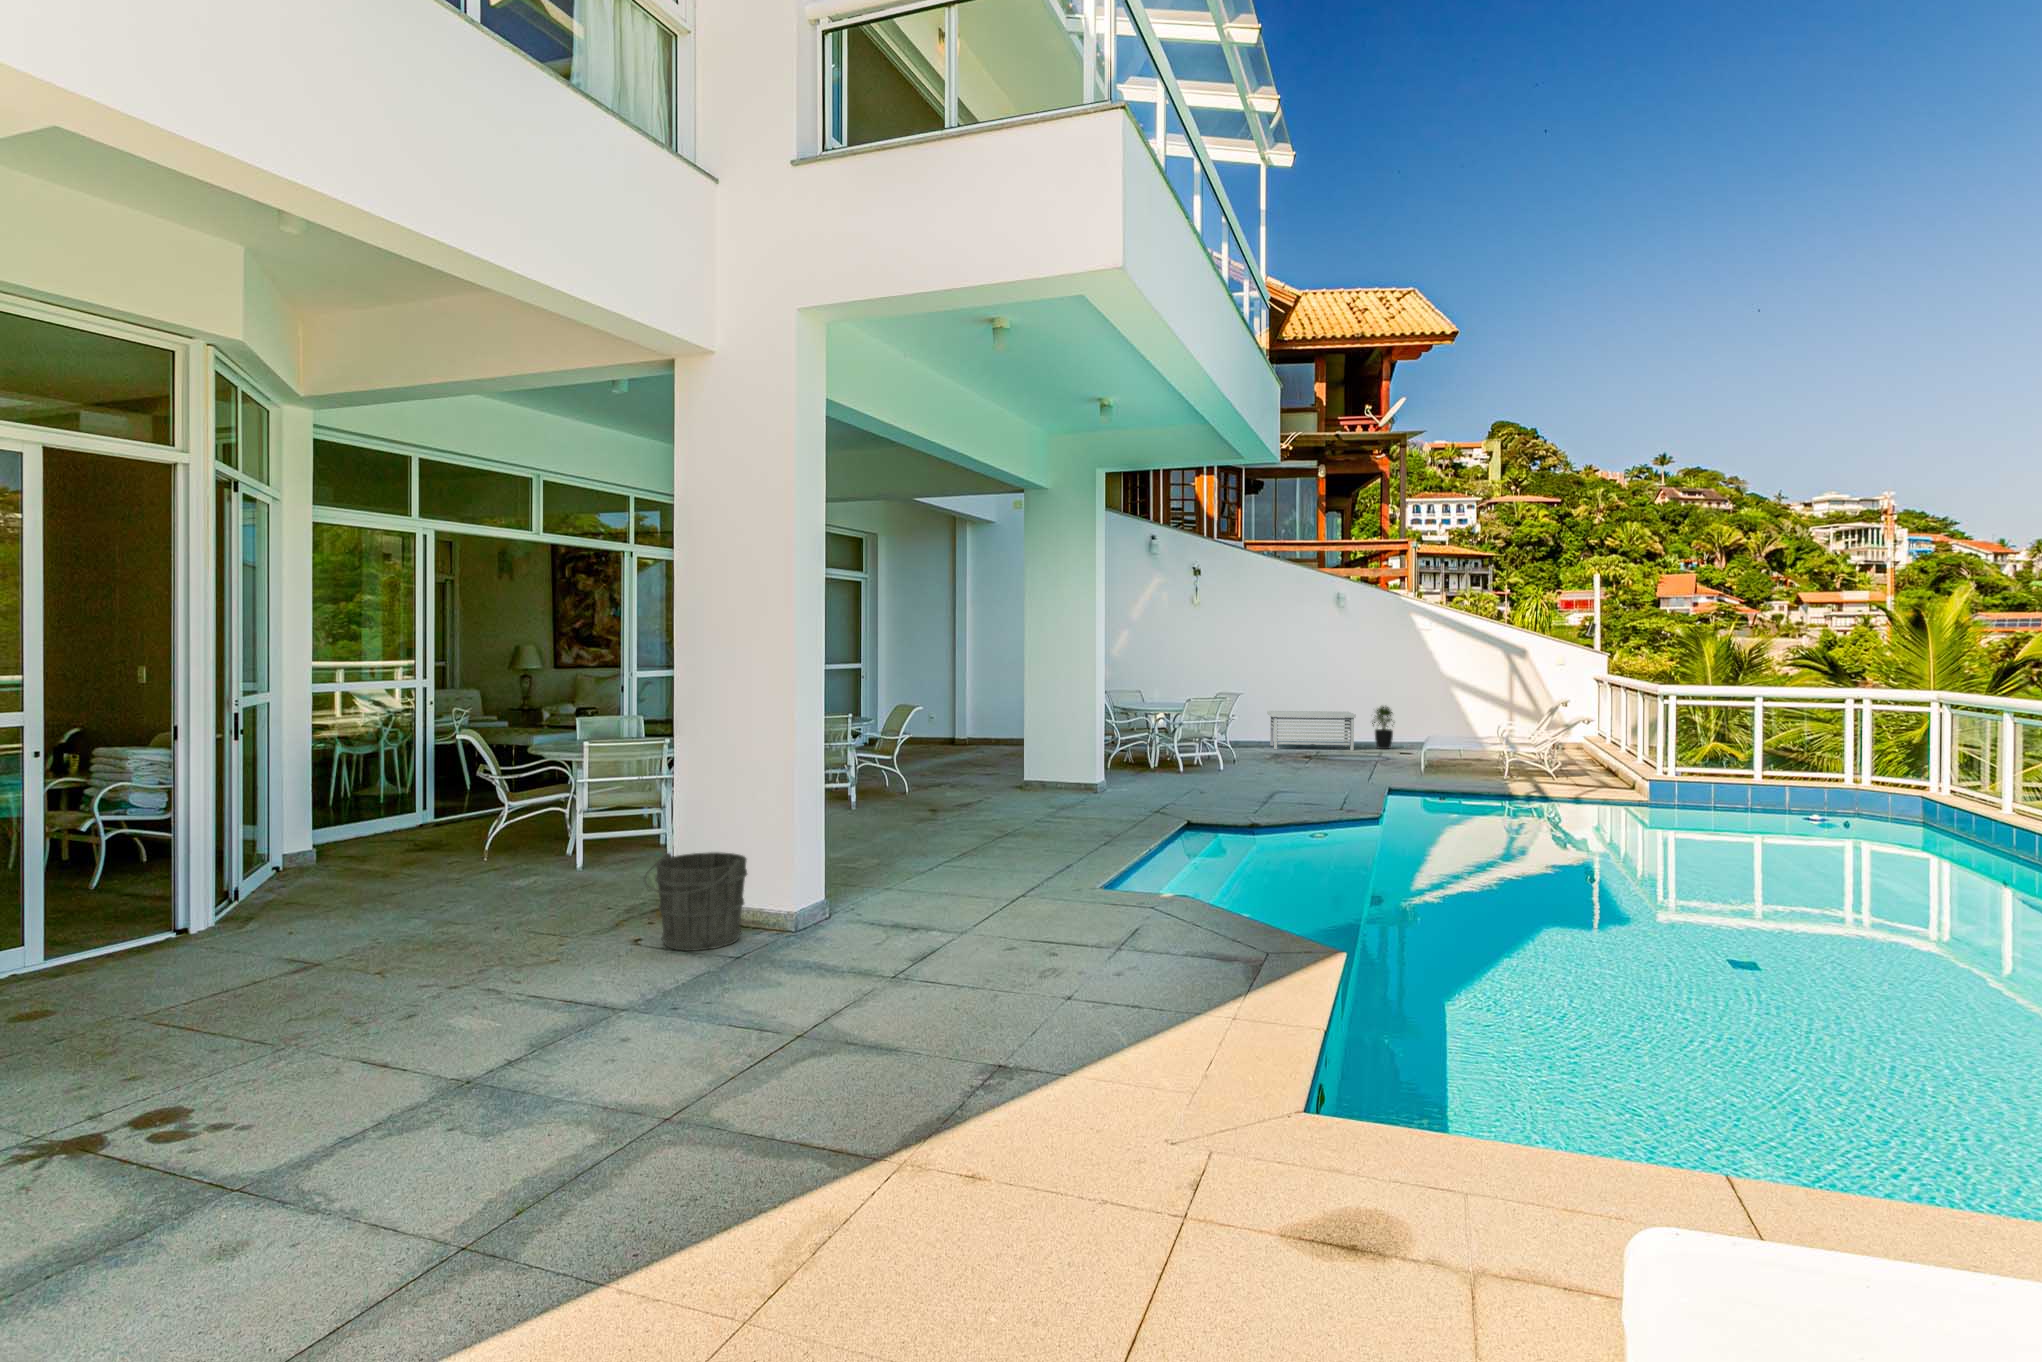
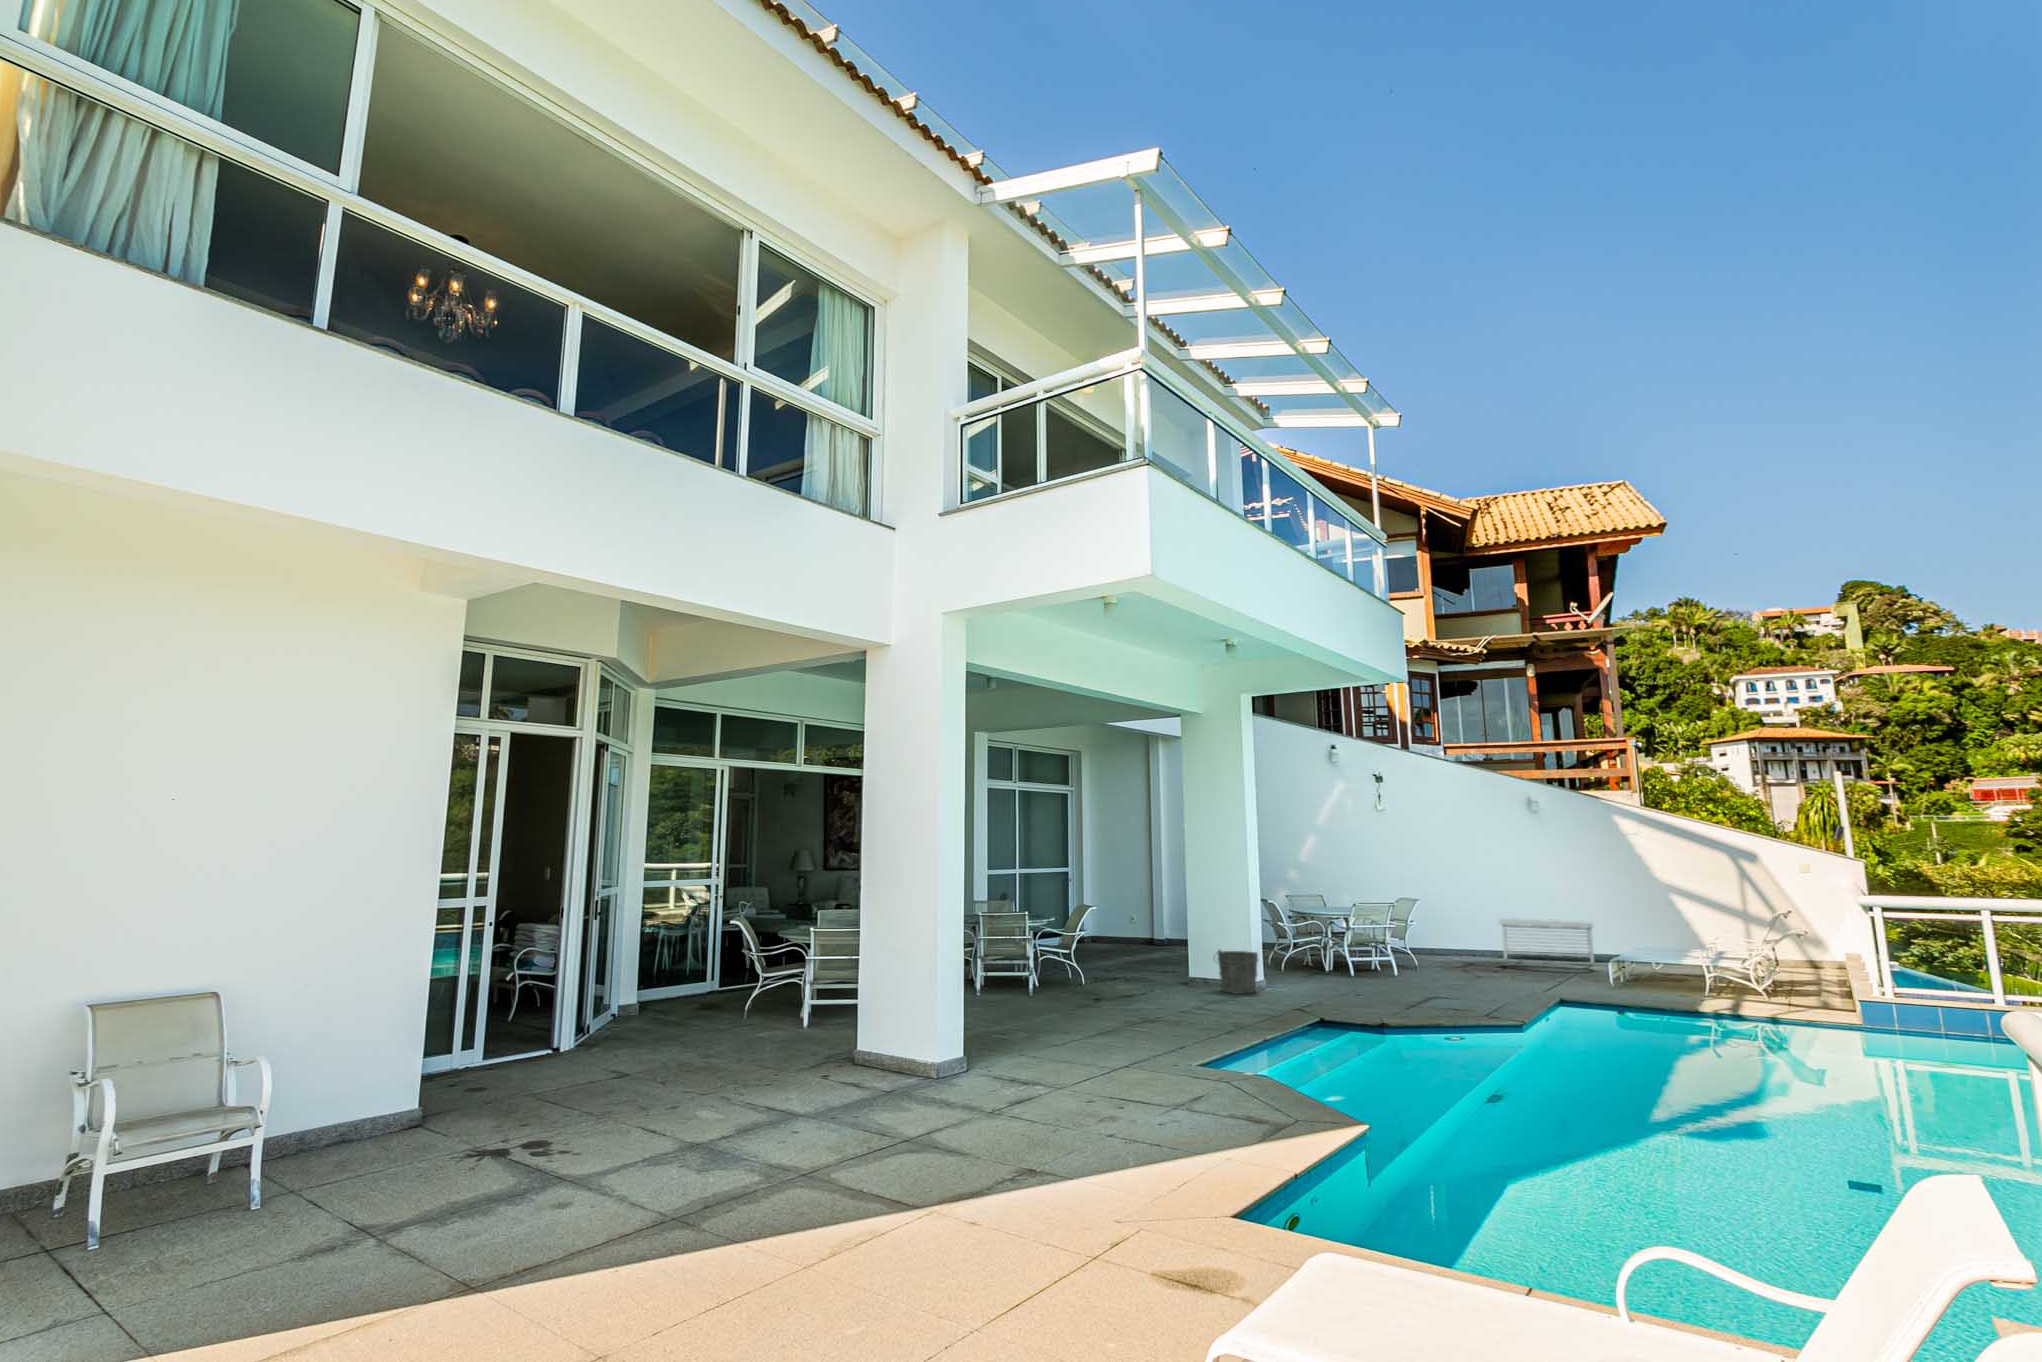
potted plant: present [1372,706,1395,749] -> none [1613,914,1645,963]
bucket: present [643,852,747,951] -> present [1217,950,1258,994]

